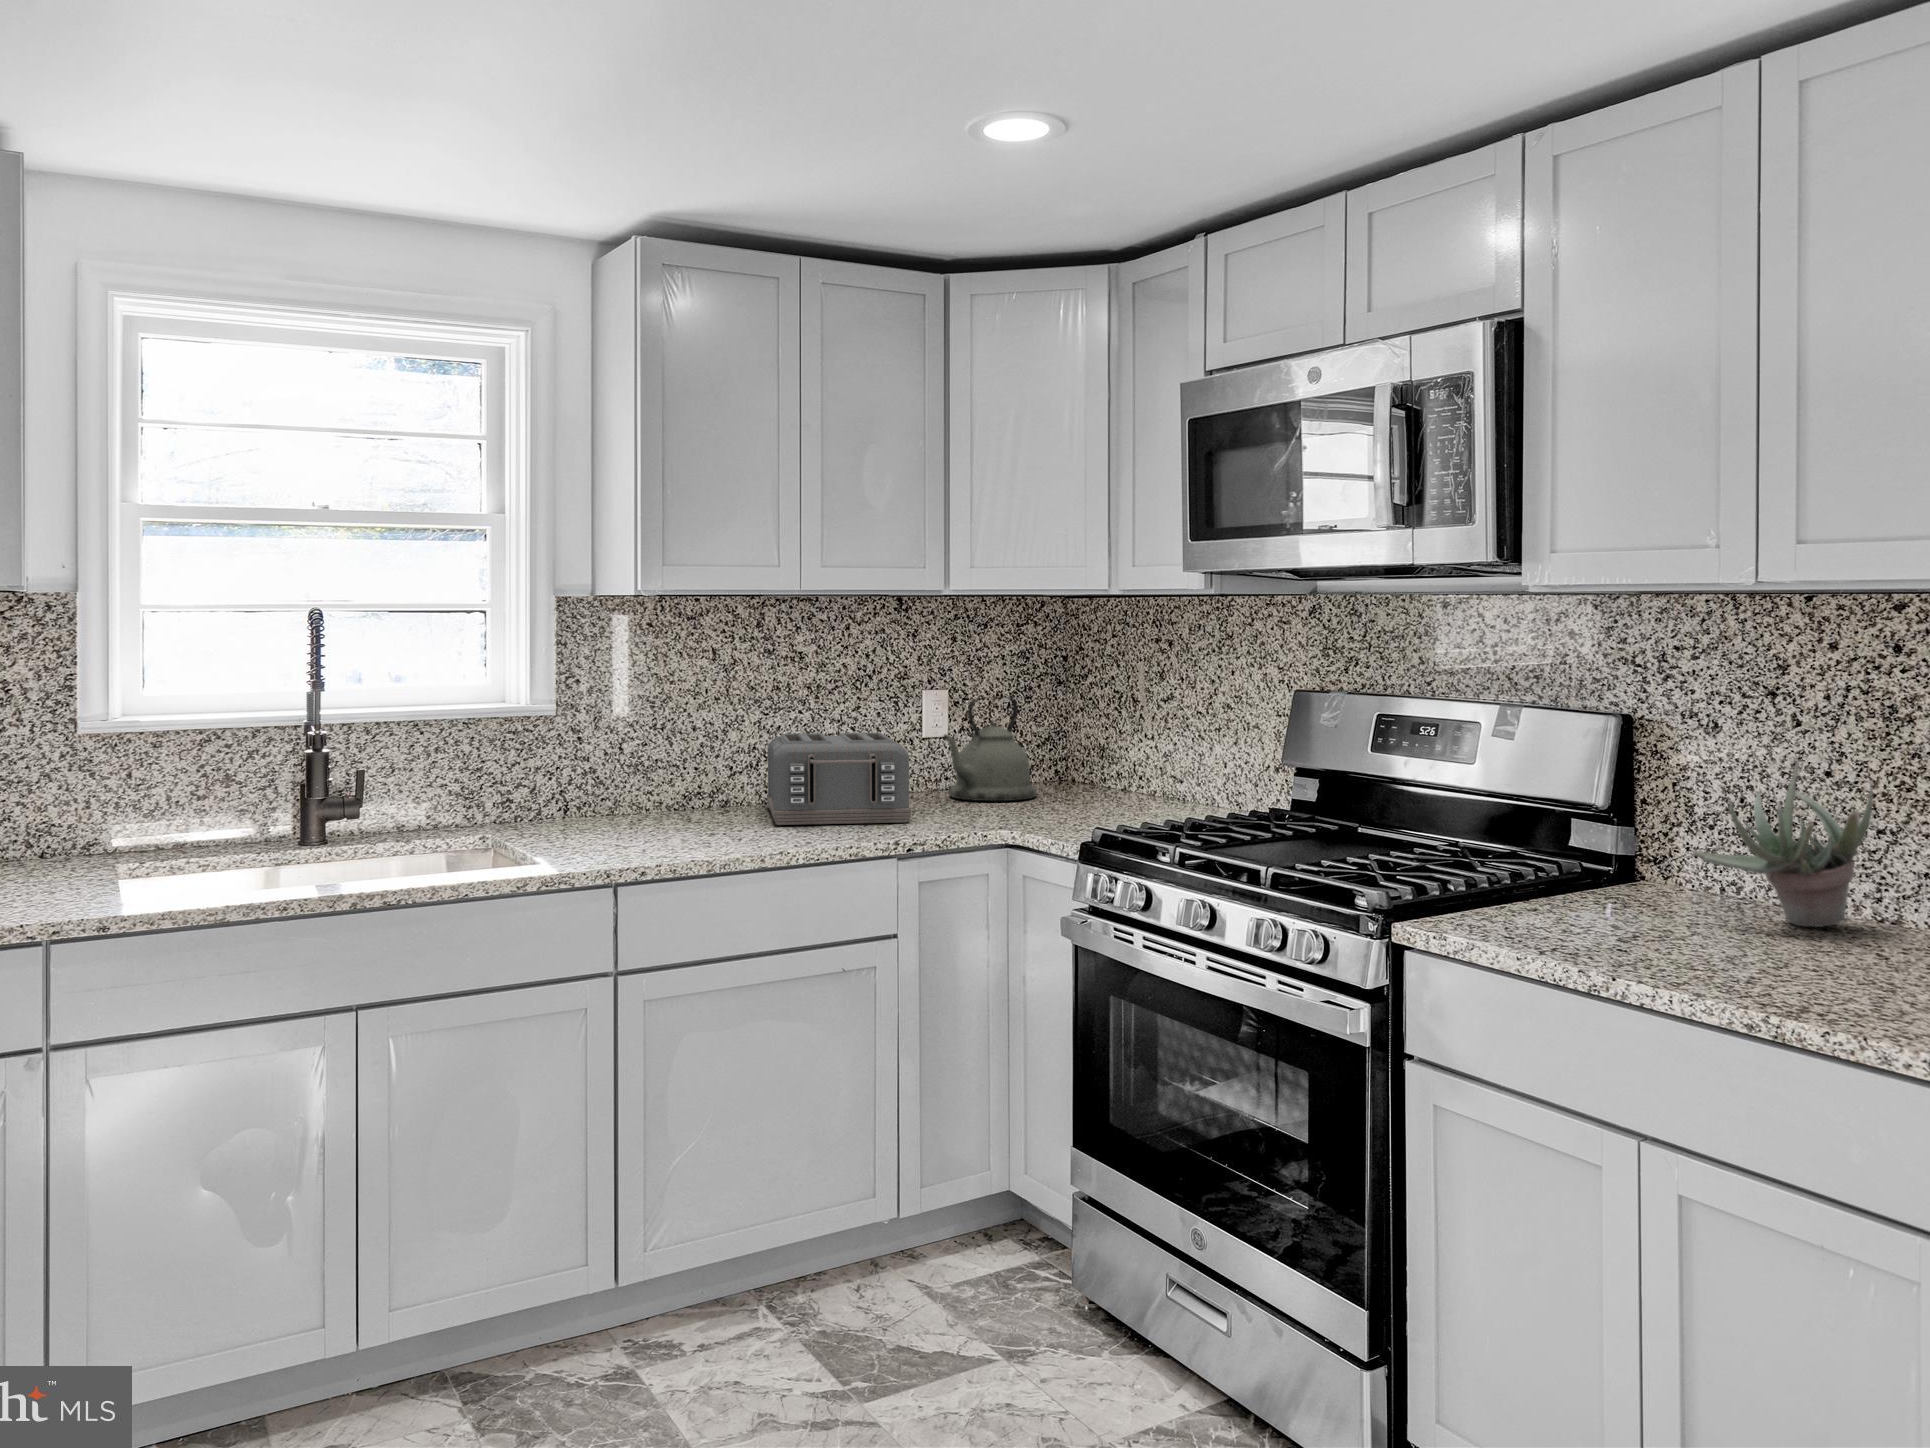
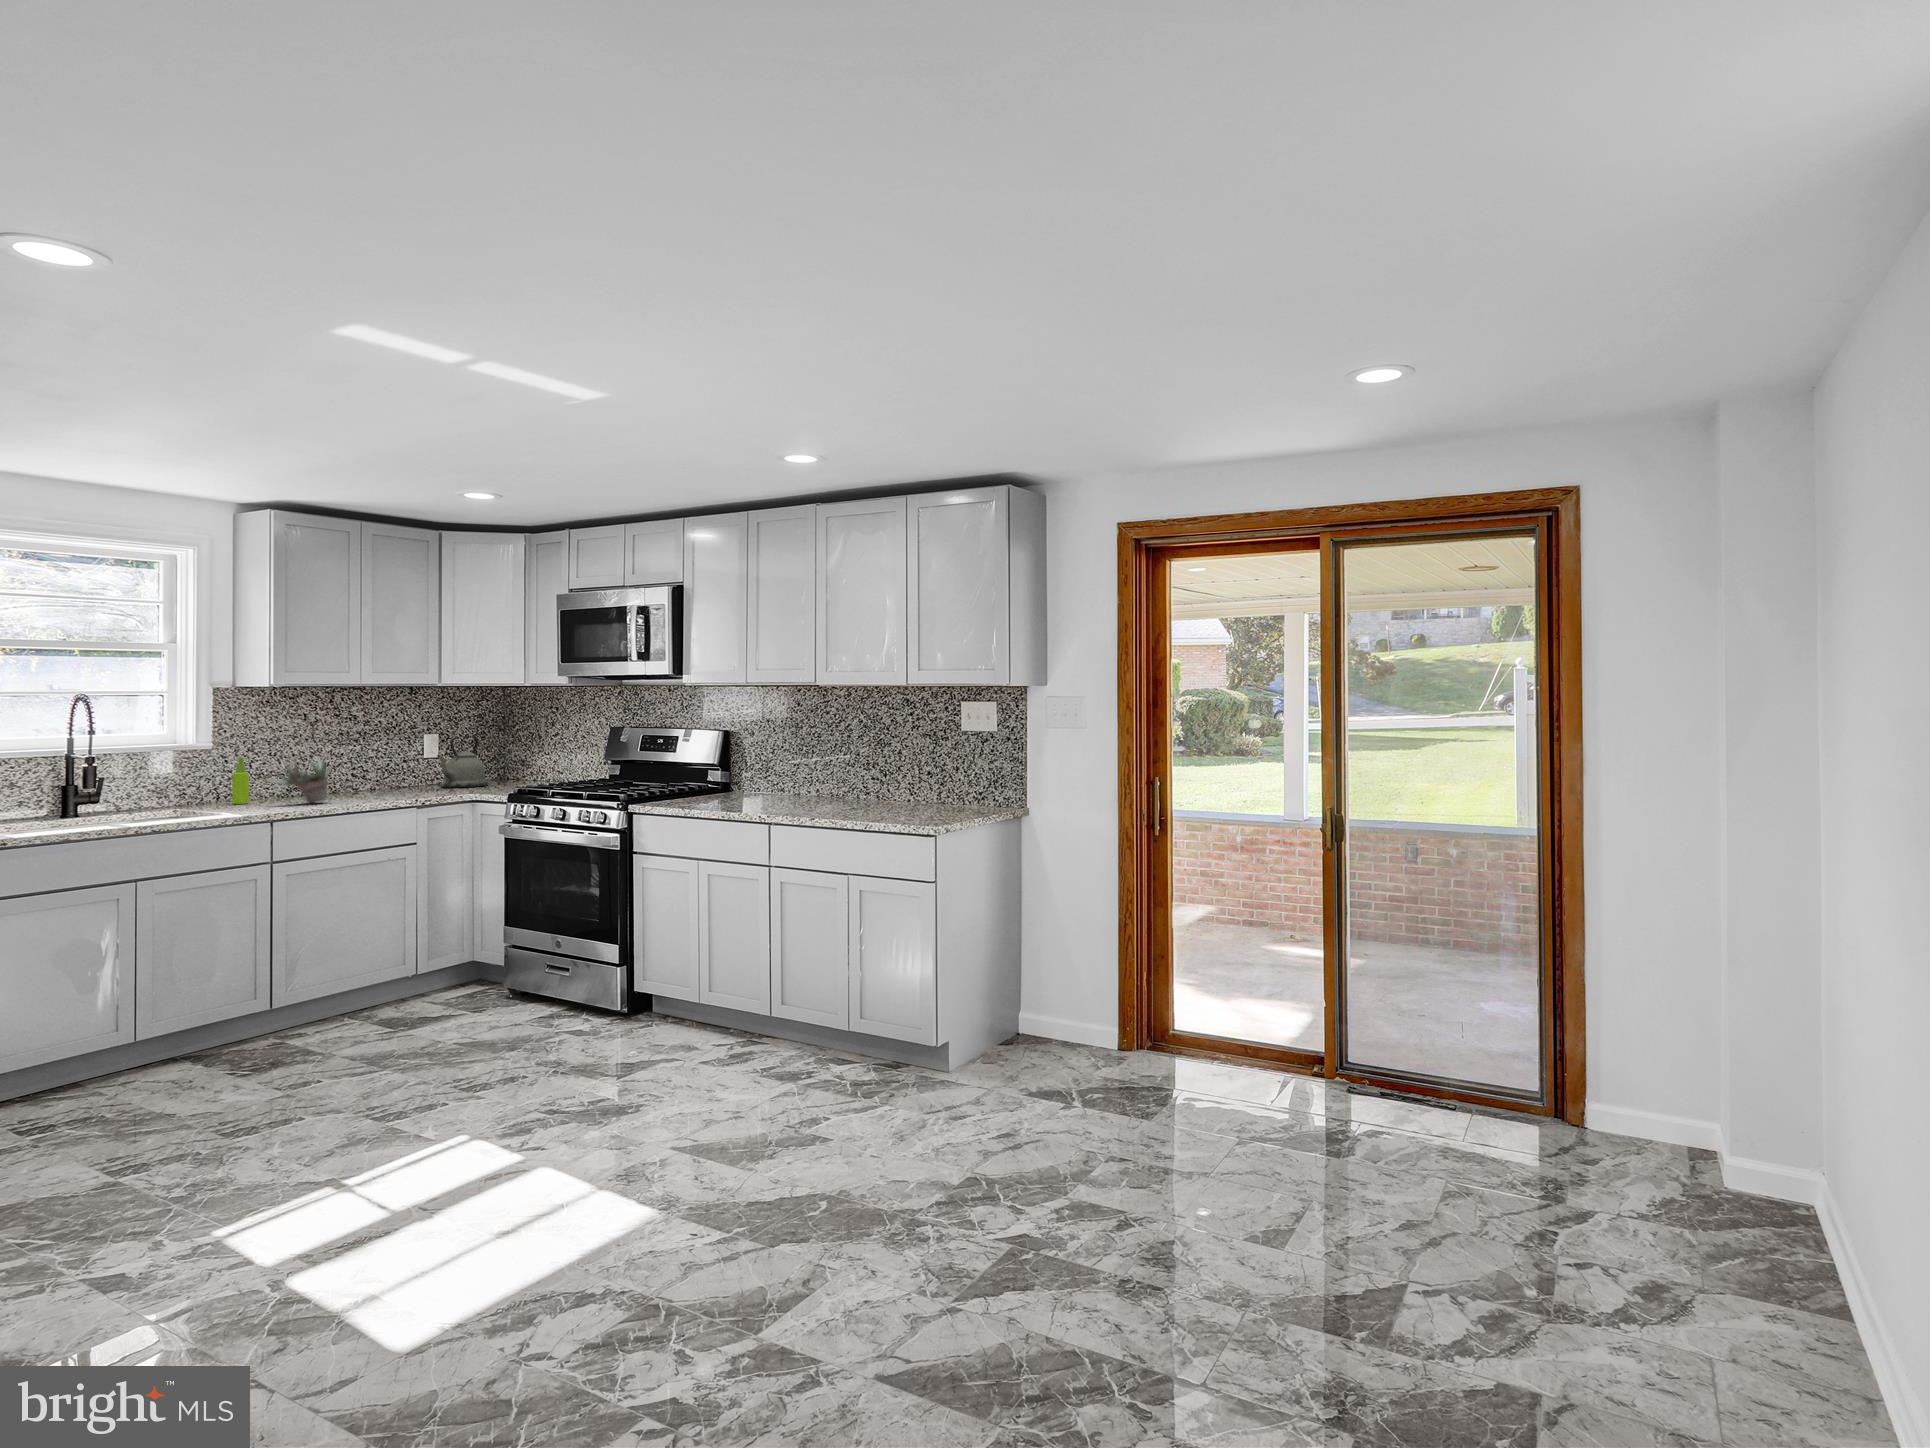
soap dispenser: none [586,733,613,825] -> present [232,757,249,804]
toaster: present [767,733,911,825] -> none [336,755,421,799]
succulent plant: present [1693,761,1873,927] -> present [265,753,333,803]

